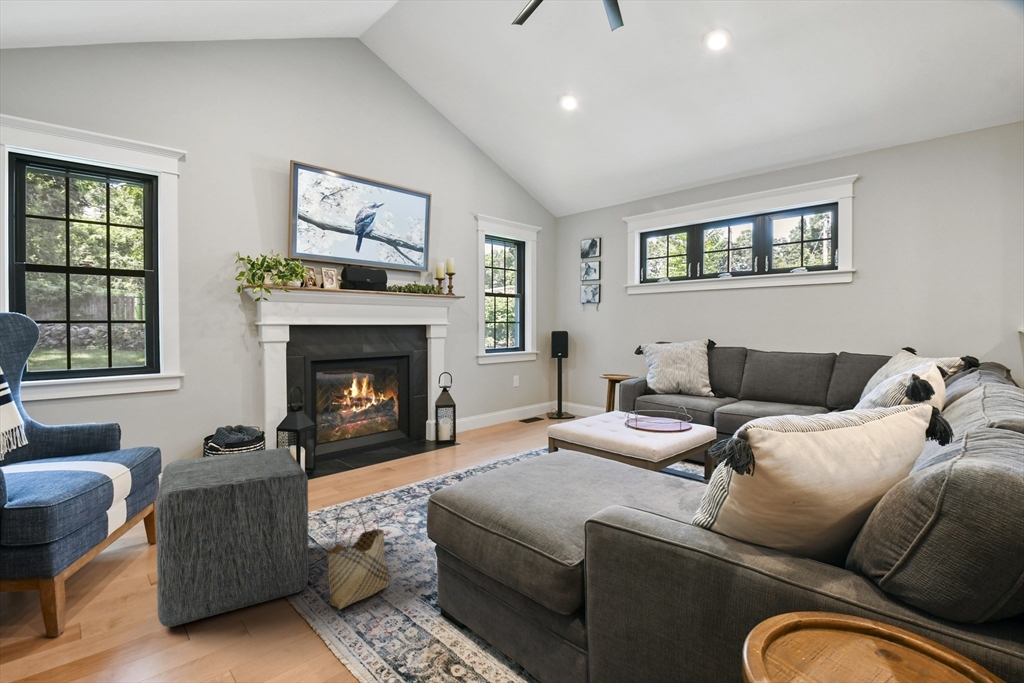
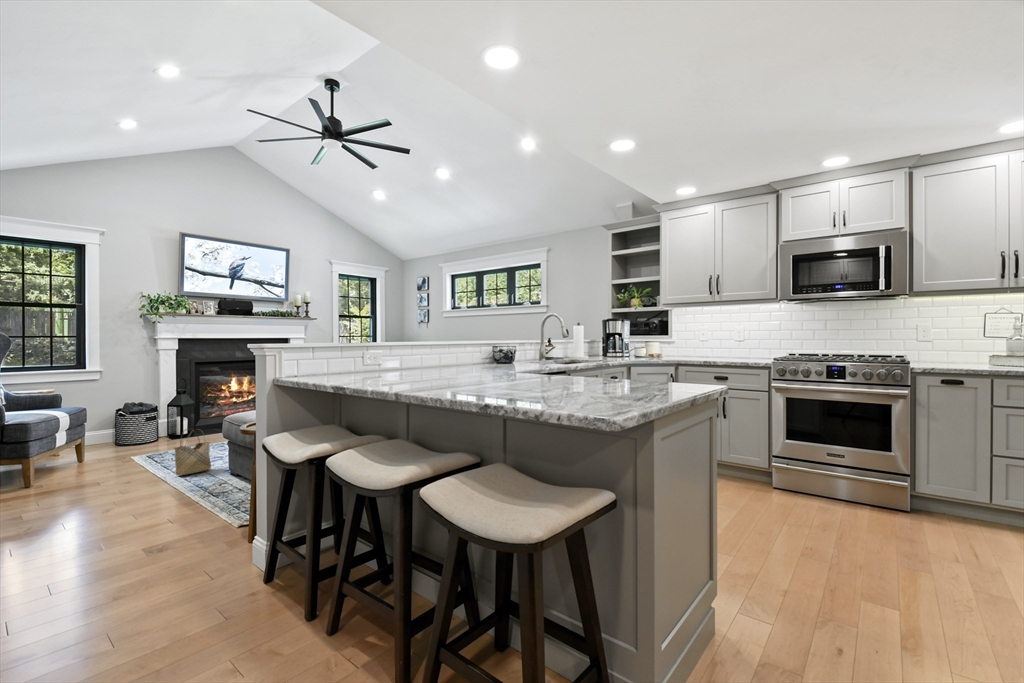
ottoman: present [156,448,309,627] -> none [84,405,168,483]

